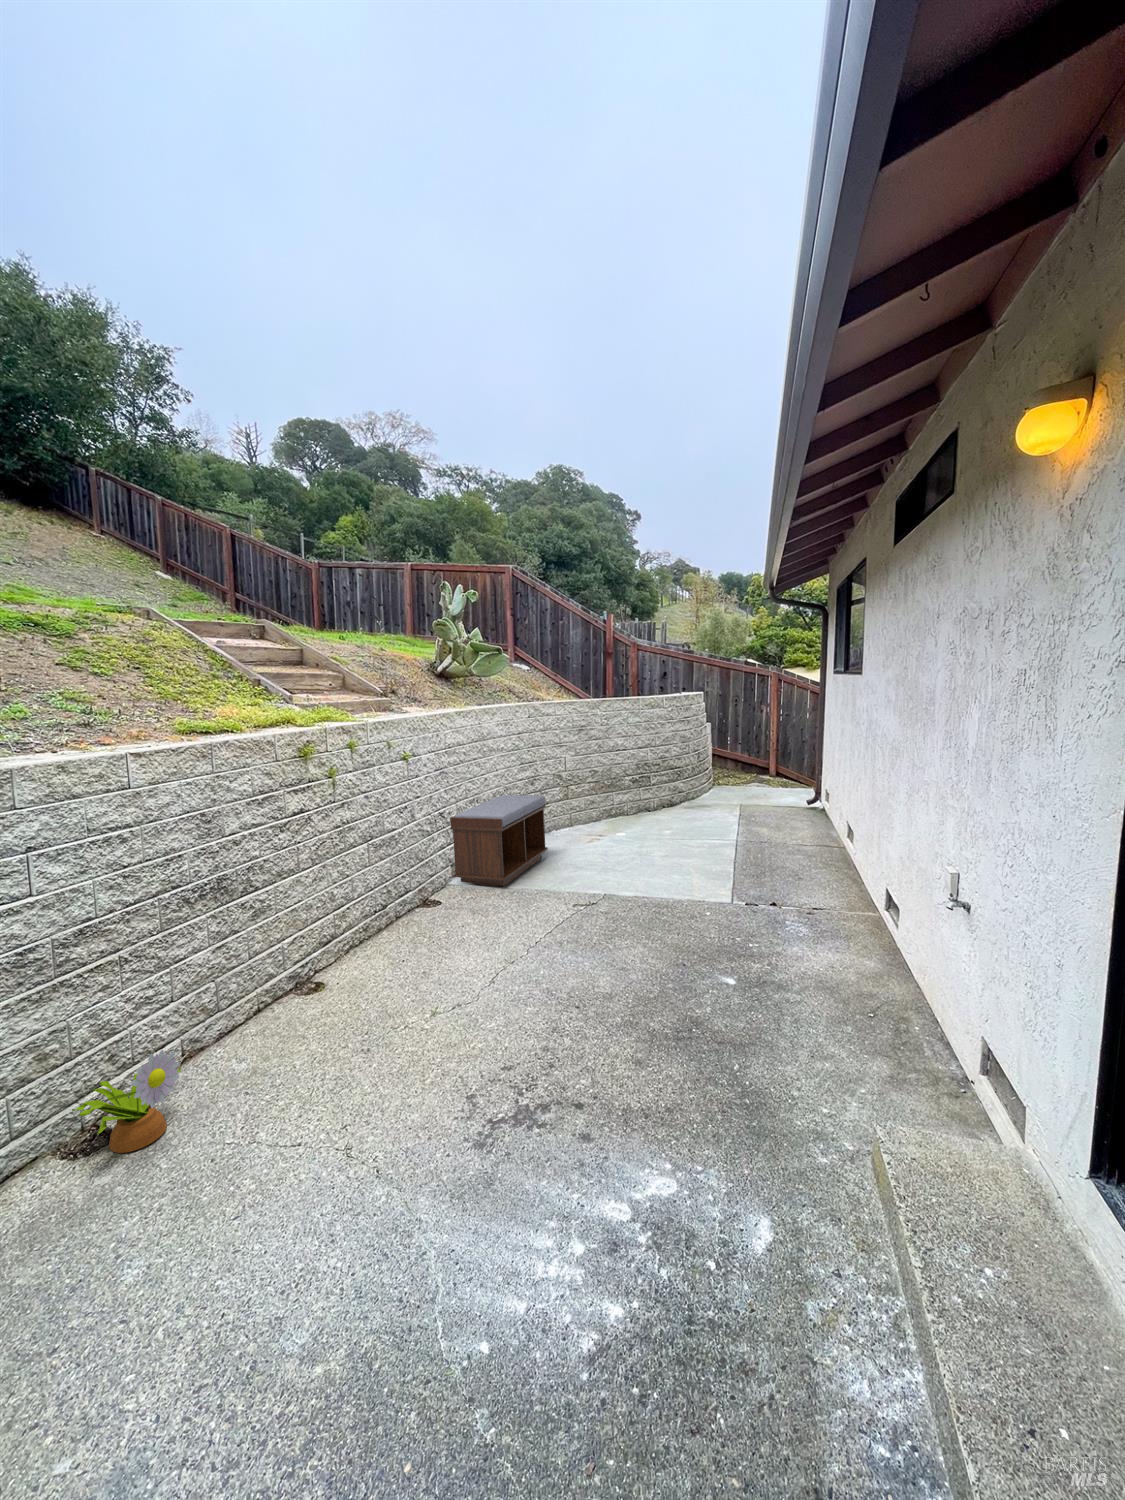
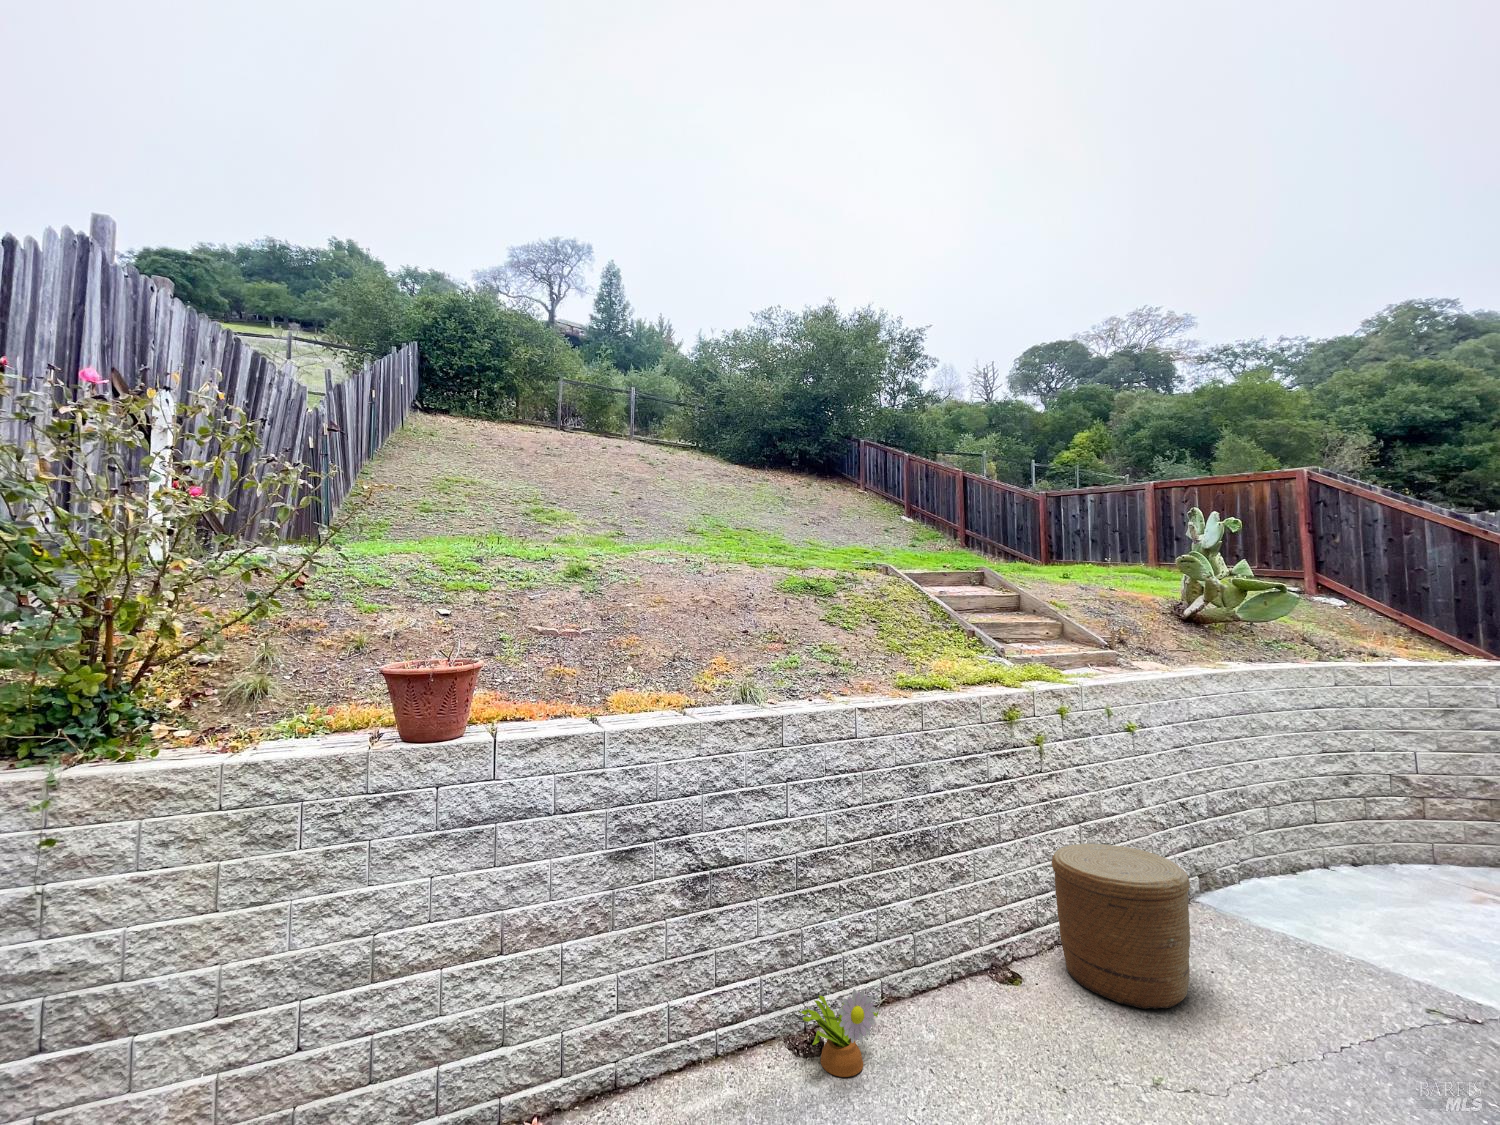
bench: present [450,795,548,886] -> none [1196,792,1375,928]
woven basket: none [347,851,452,972] -> present [1052,844,1190,1009]

